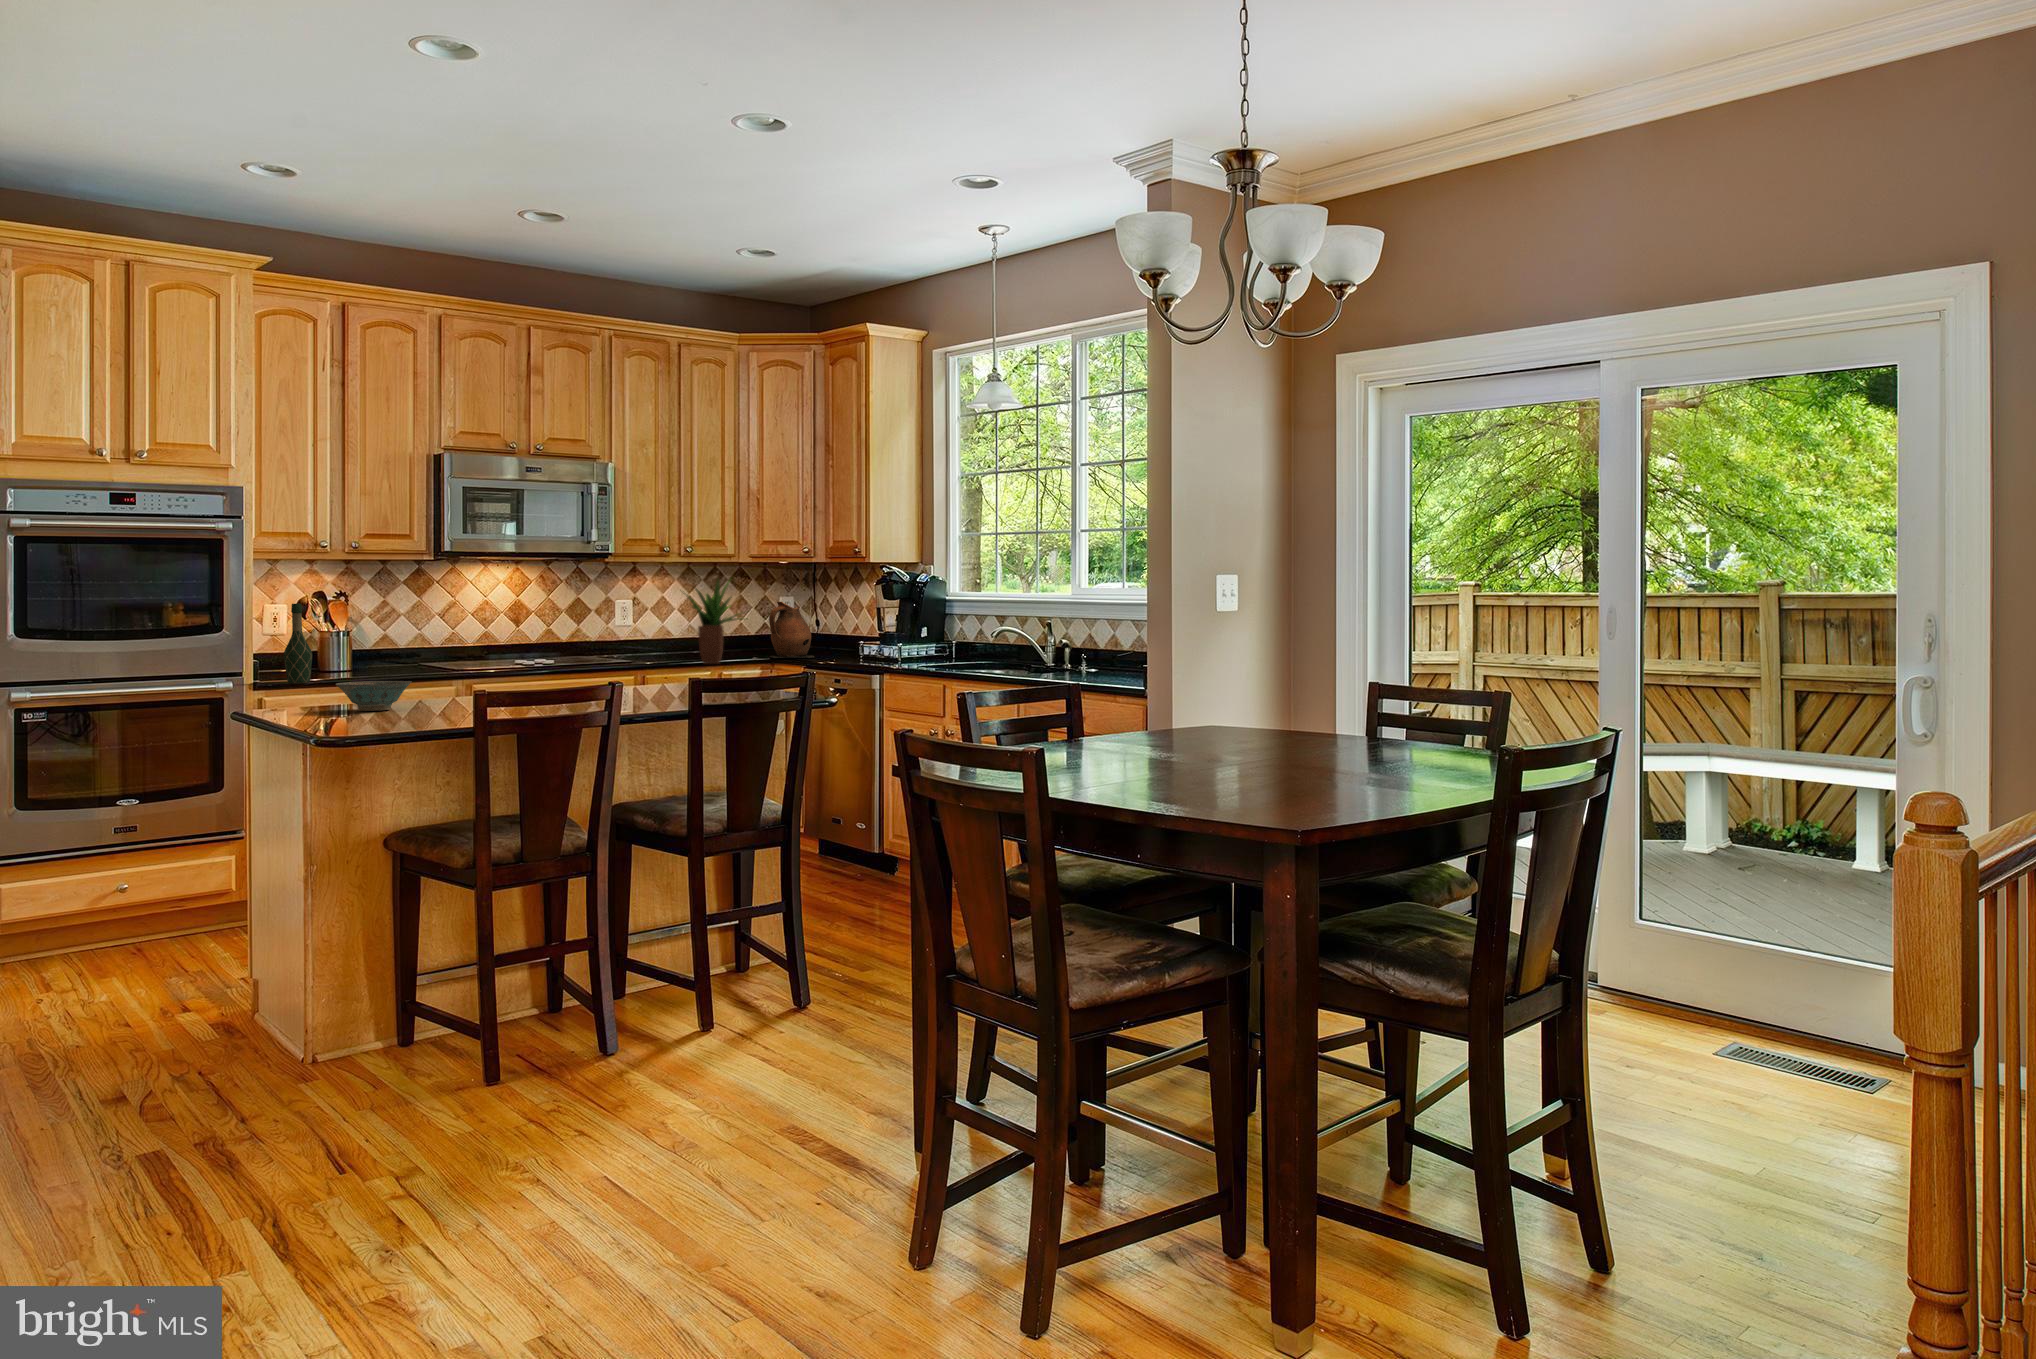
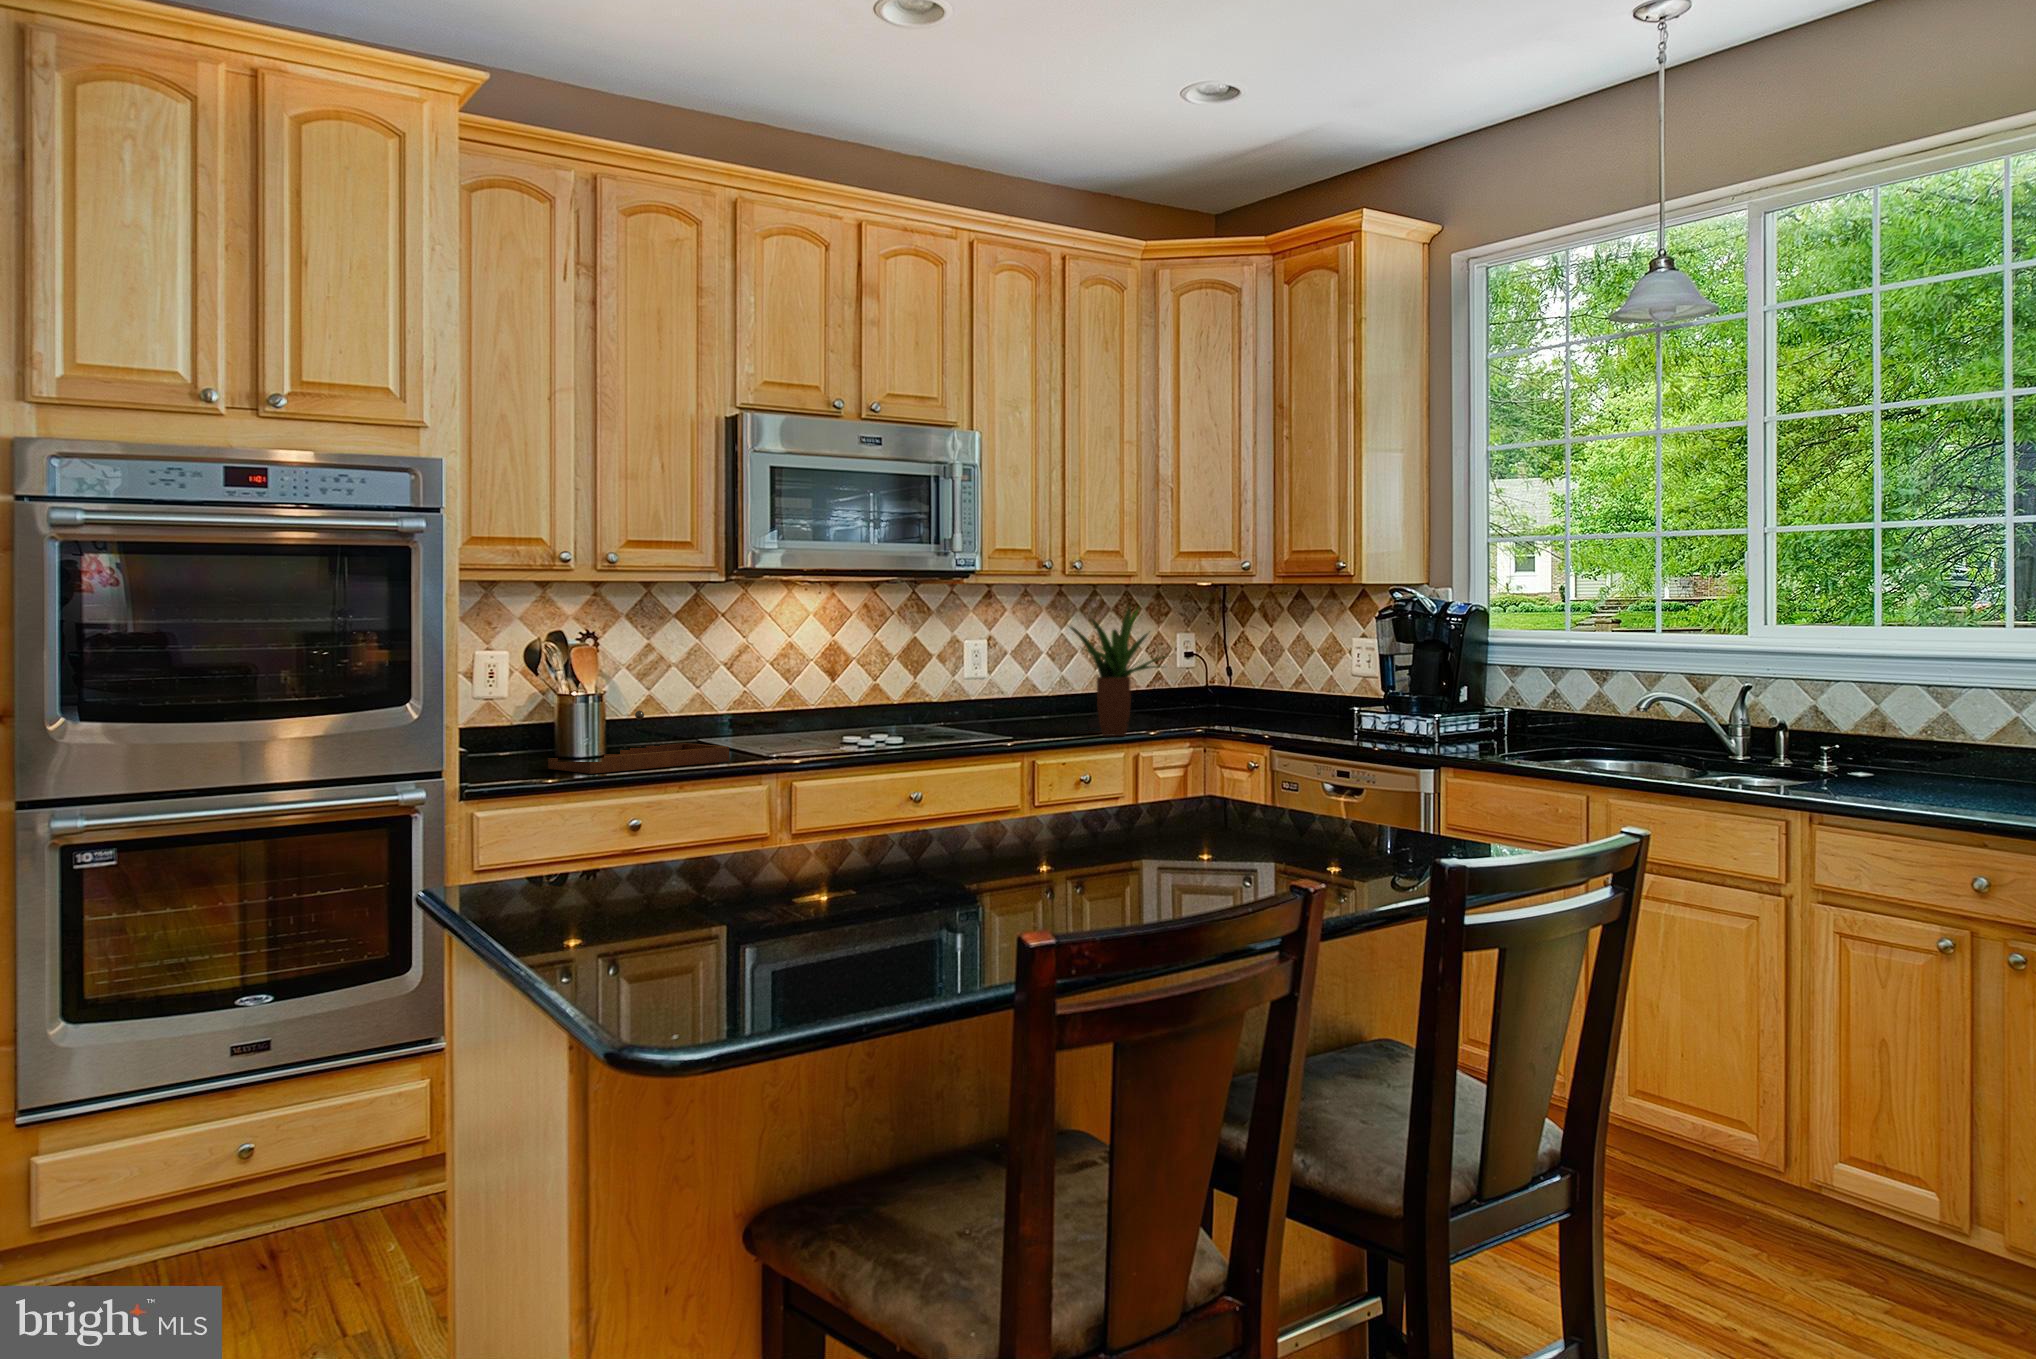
ceramic pitcher: present [769,602,814,658] -> none [1172,640,1246,724]
wine bottle: present [284,604,312,683] -> none [504,652,548,782]
tray: none [314,642,438,680] -> present [548,711,729,774]
ceramic bowl: present [336,681,412,711] -> none [622,815,773,886]

